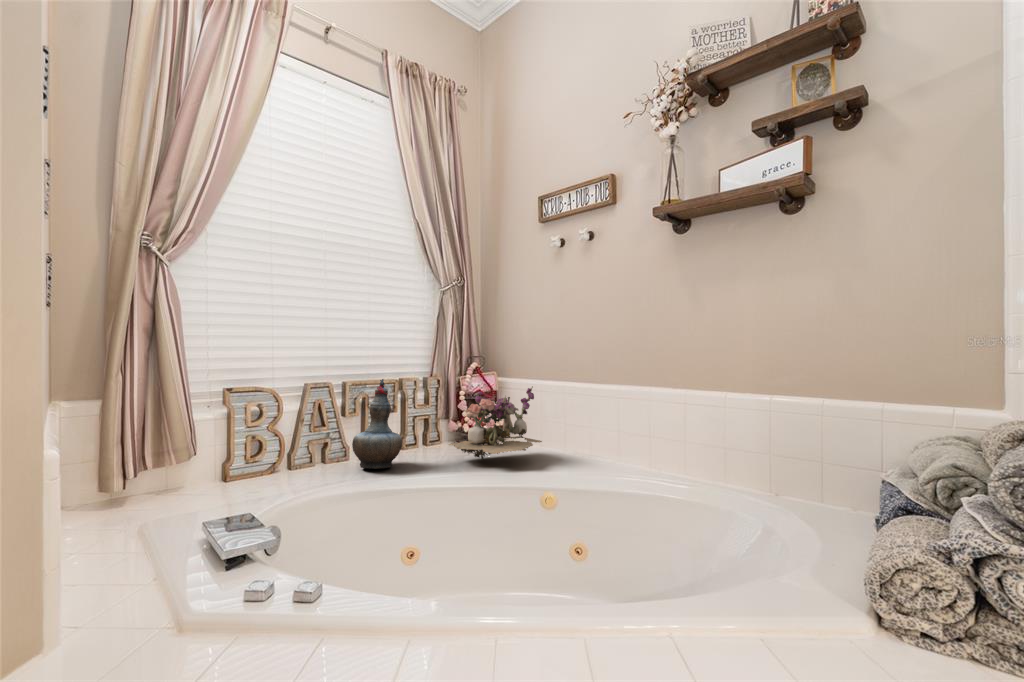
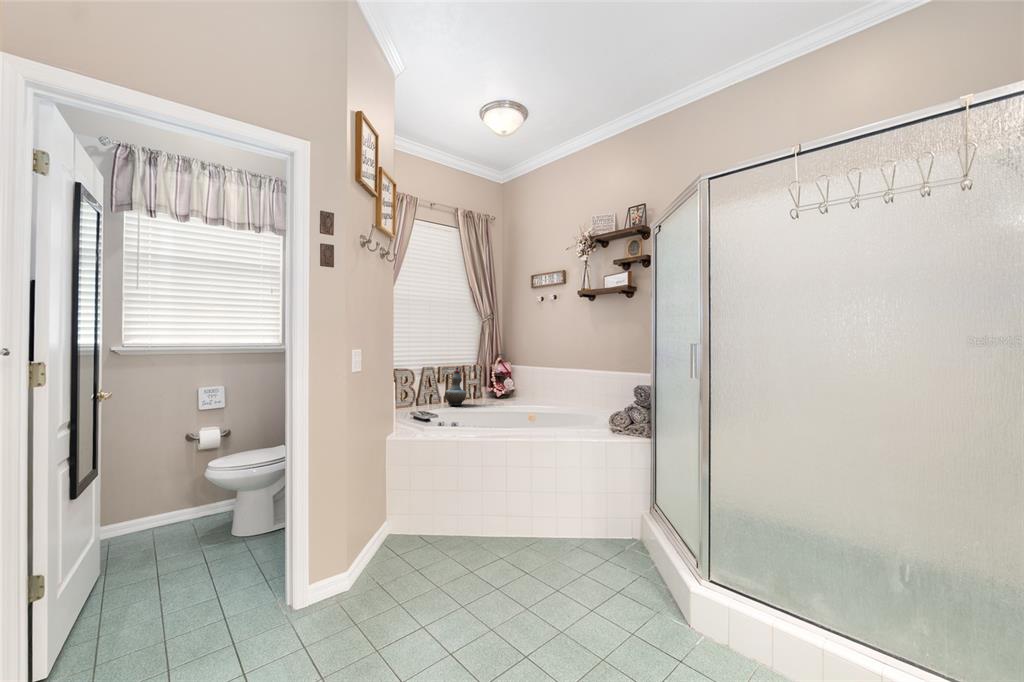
flower arrangement: present [449,386,542,459] -> none [487,370,530,404]

